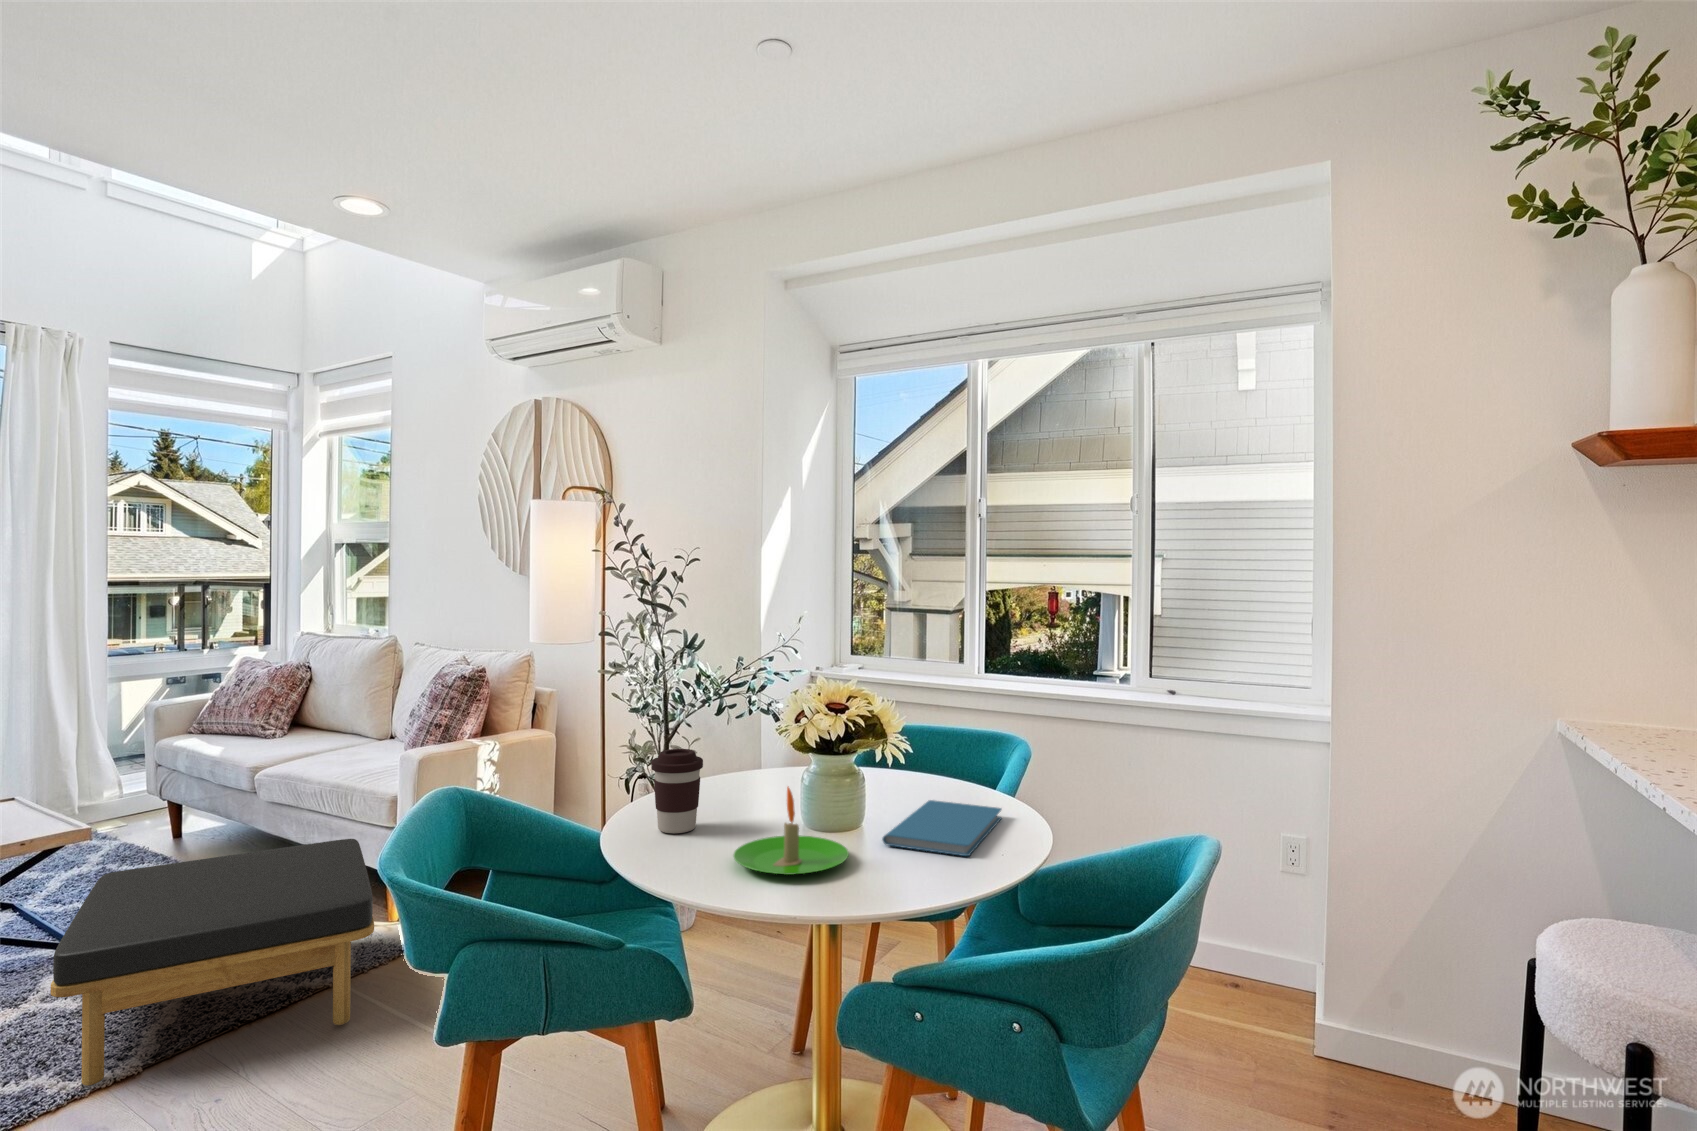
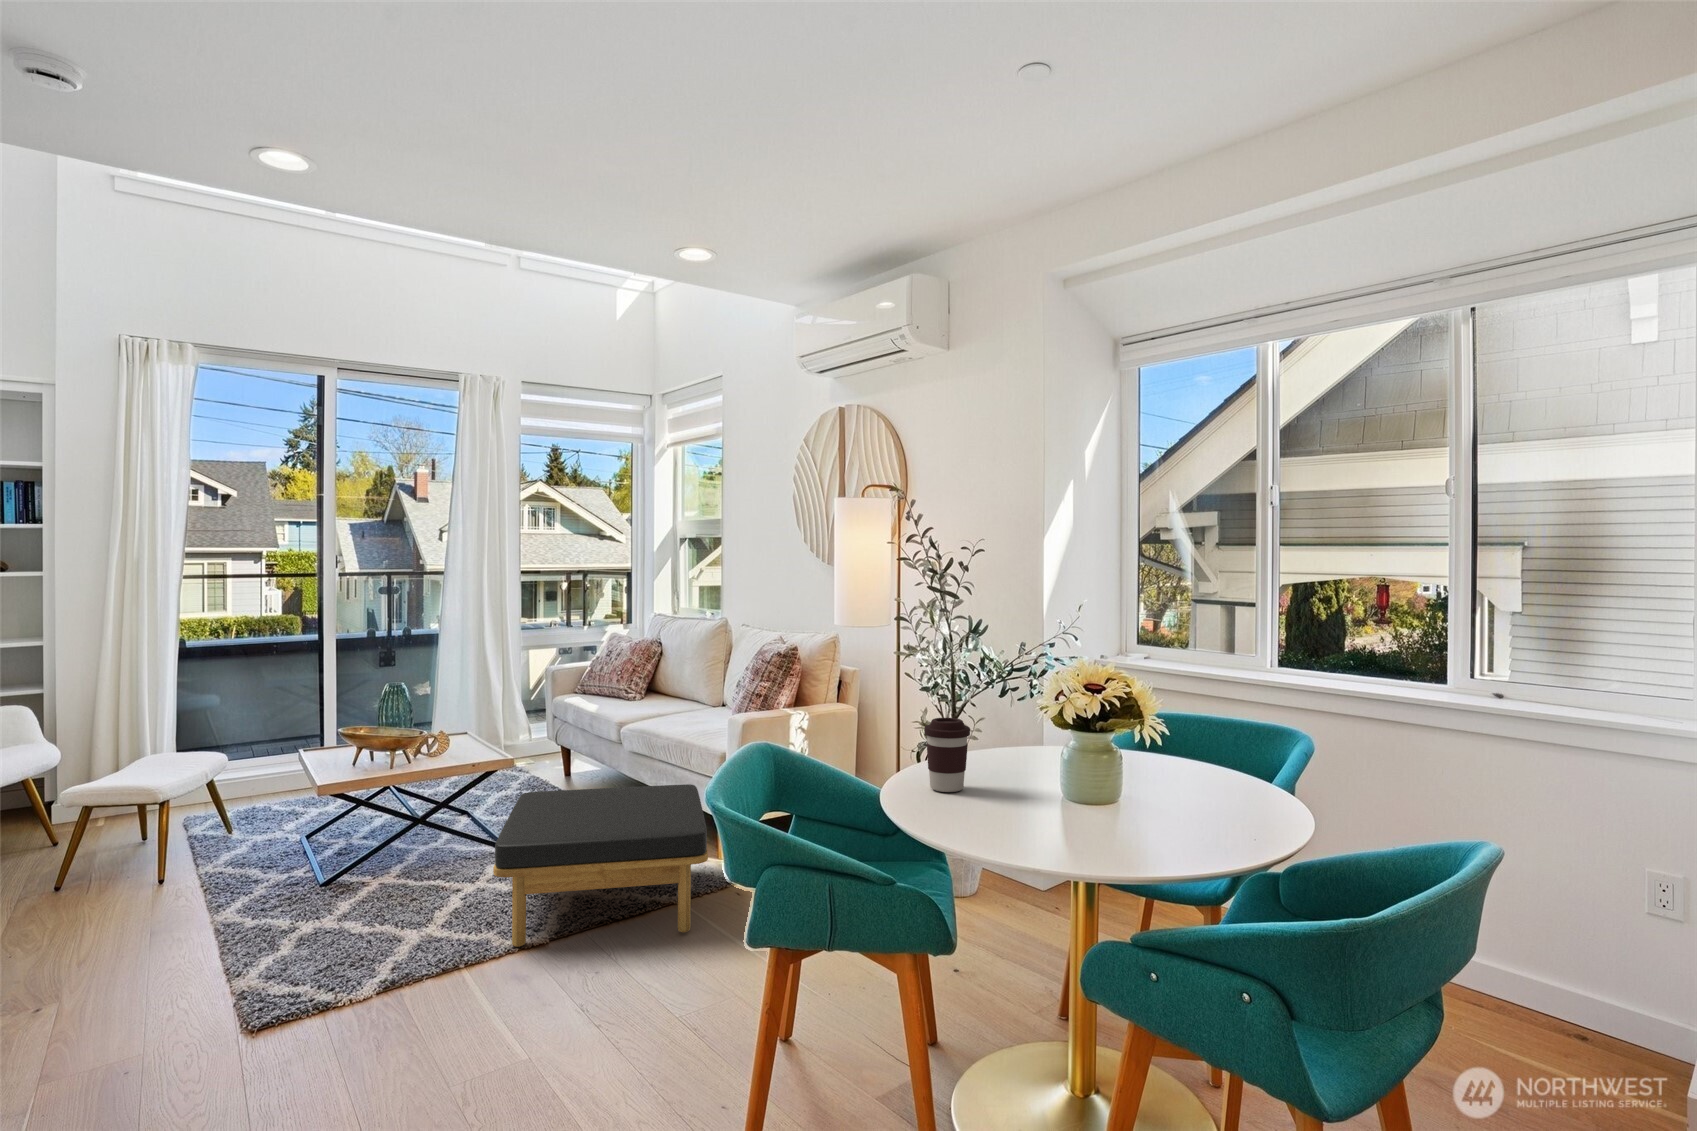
candle: present [734,787,849,875] -> none [992,754,1100,834]
book: present [882,800,1001,856] -> none [1136,785,1270,837]

